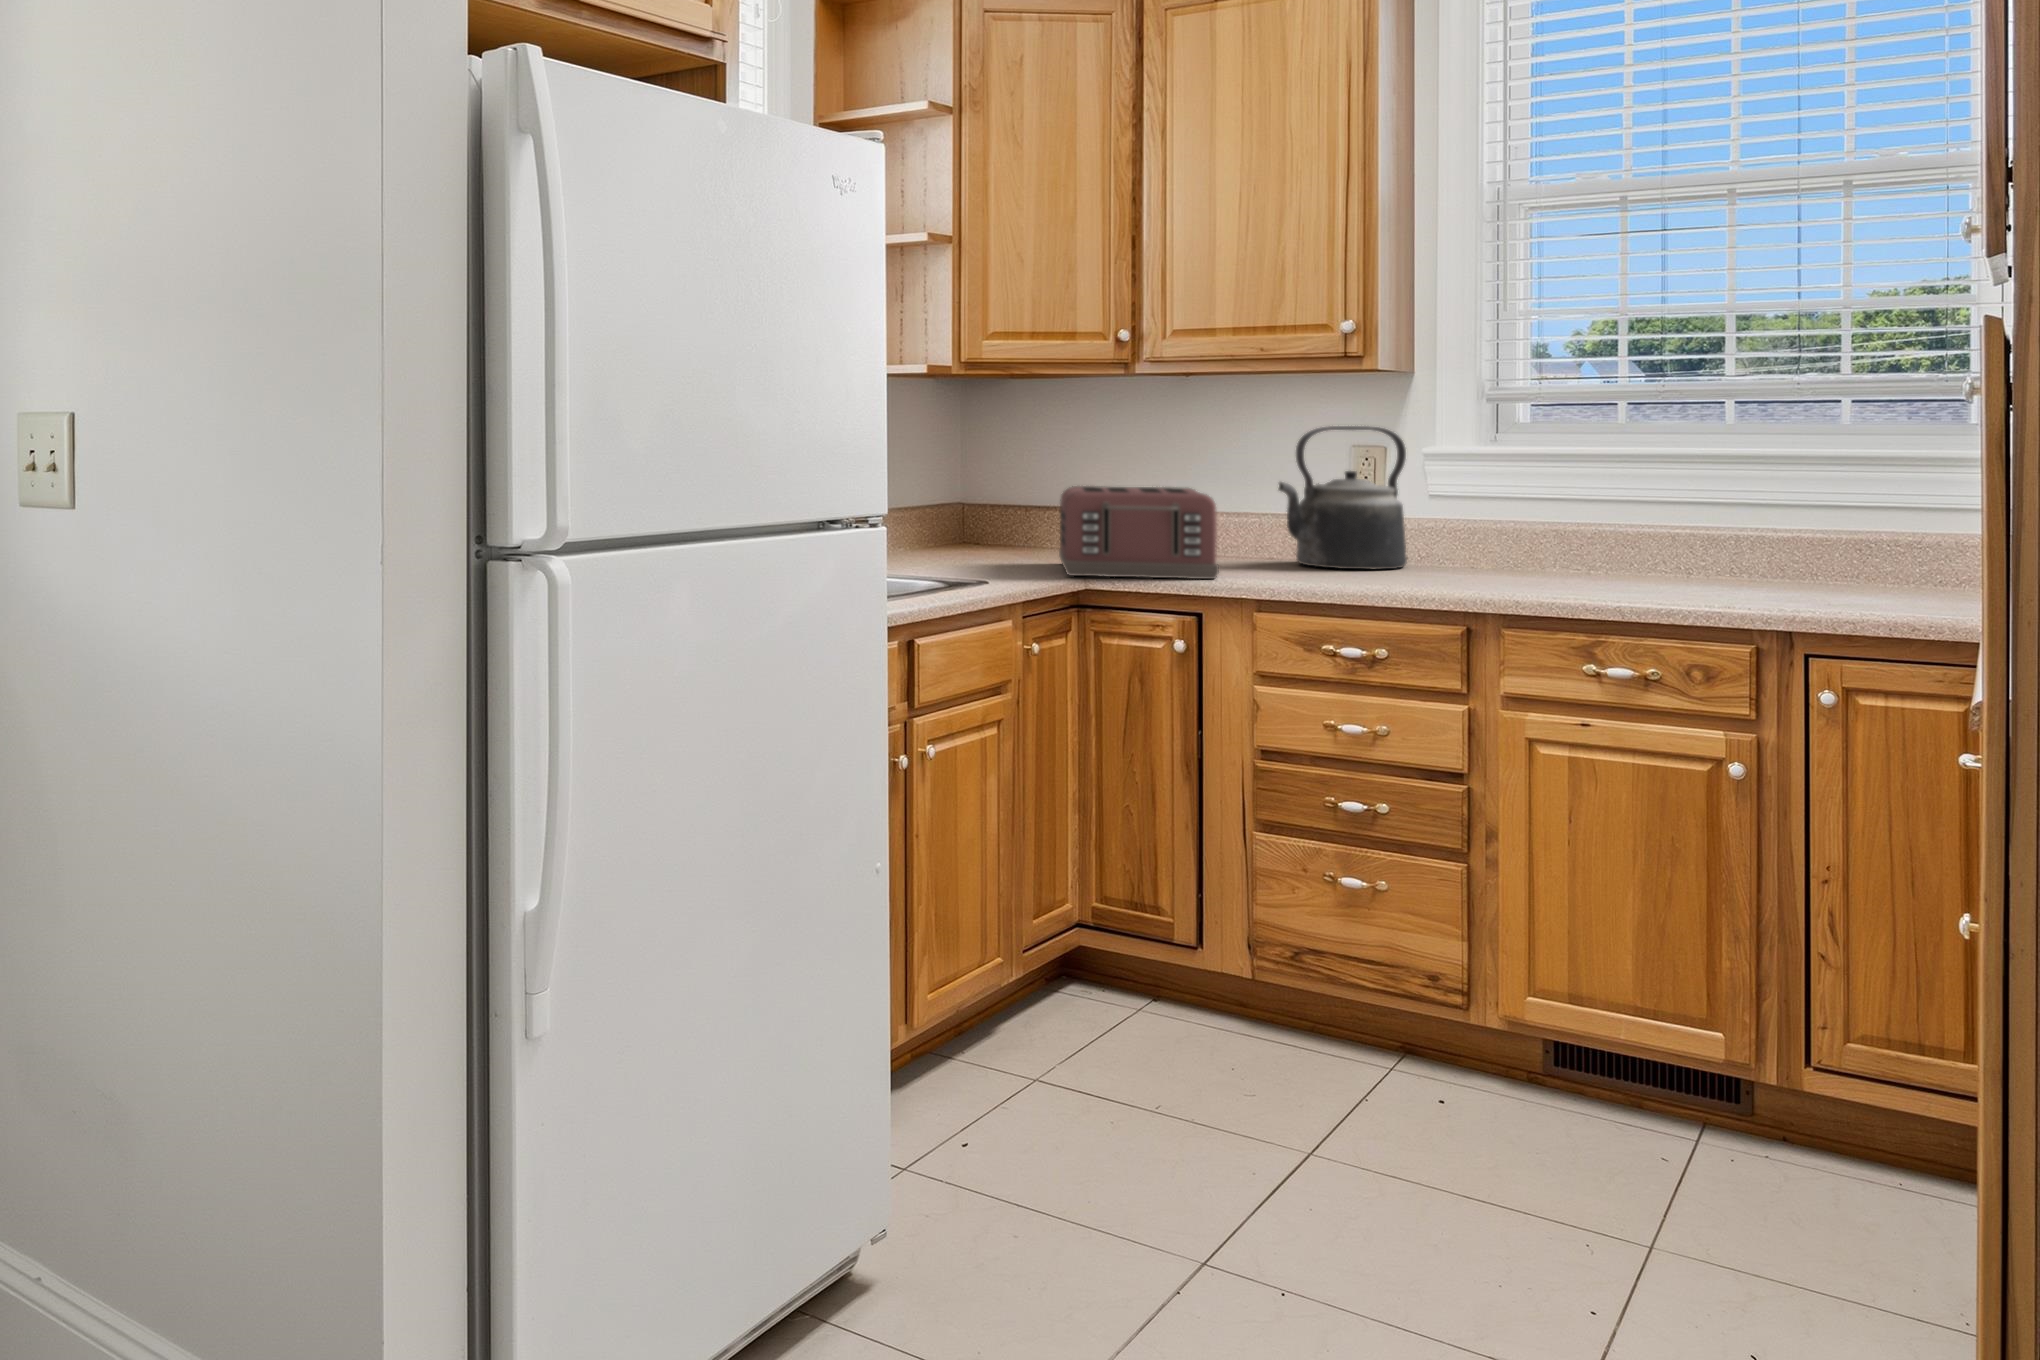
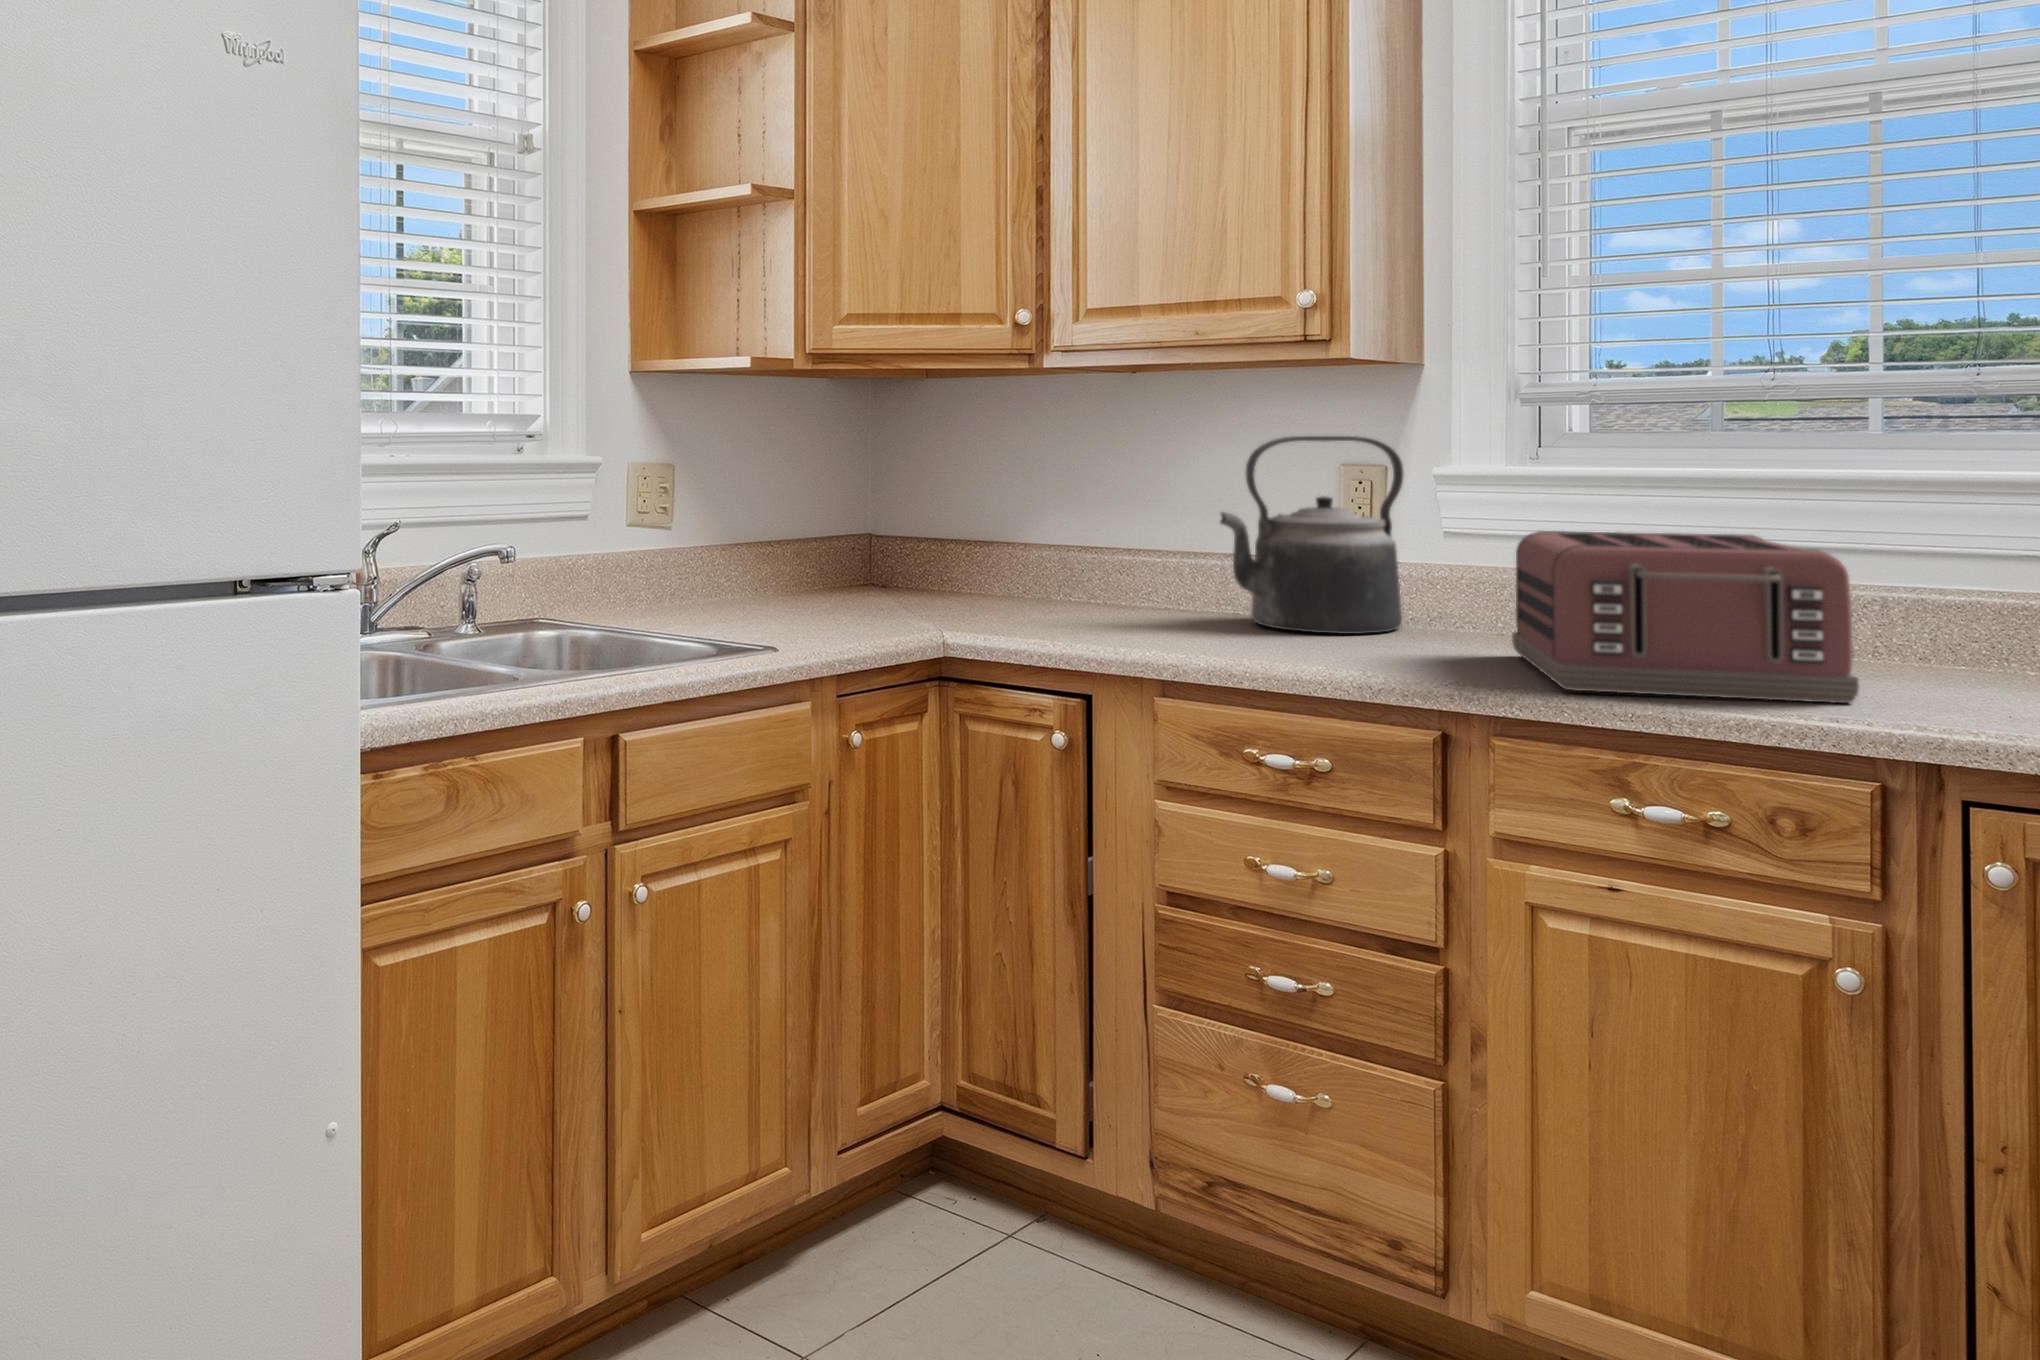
toaster: present [1059,486,1219,579] -> present [1512,531,1859,703]

